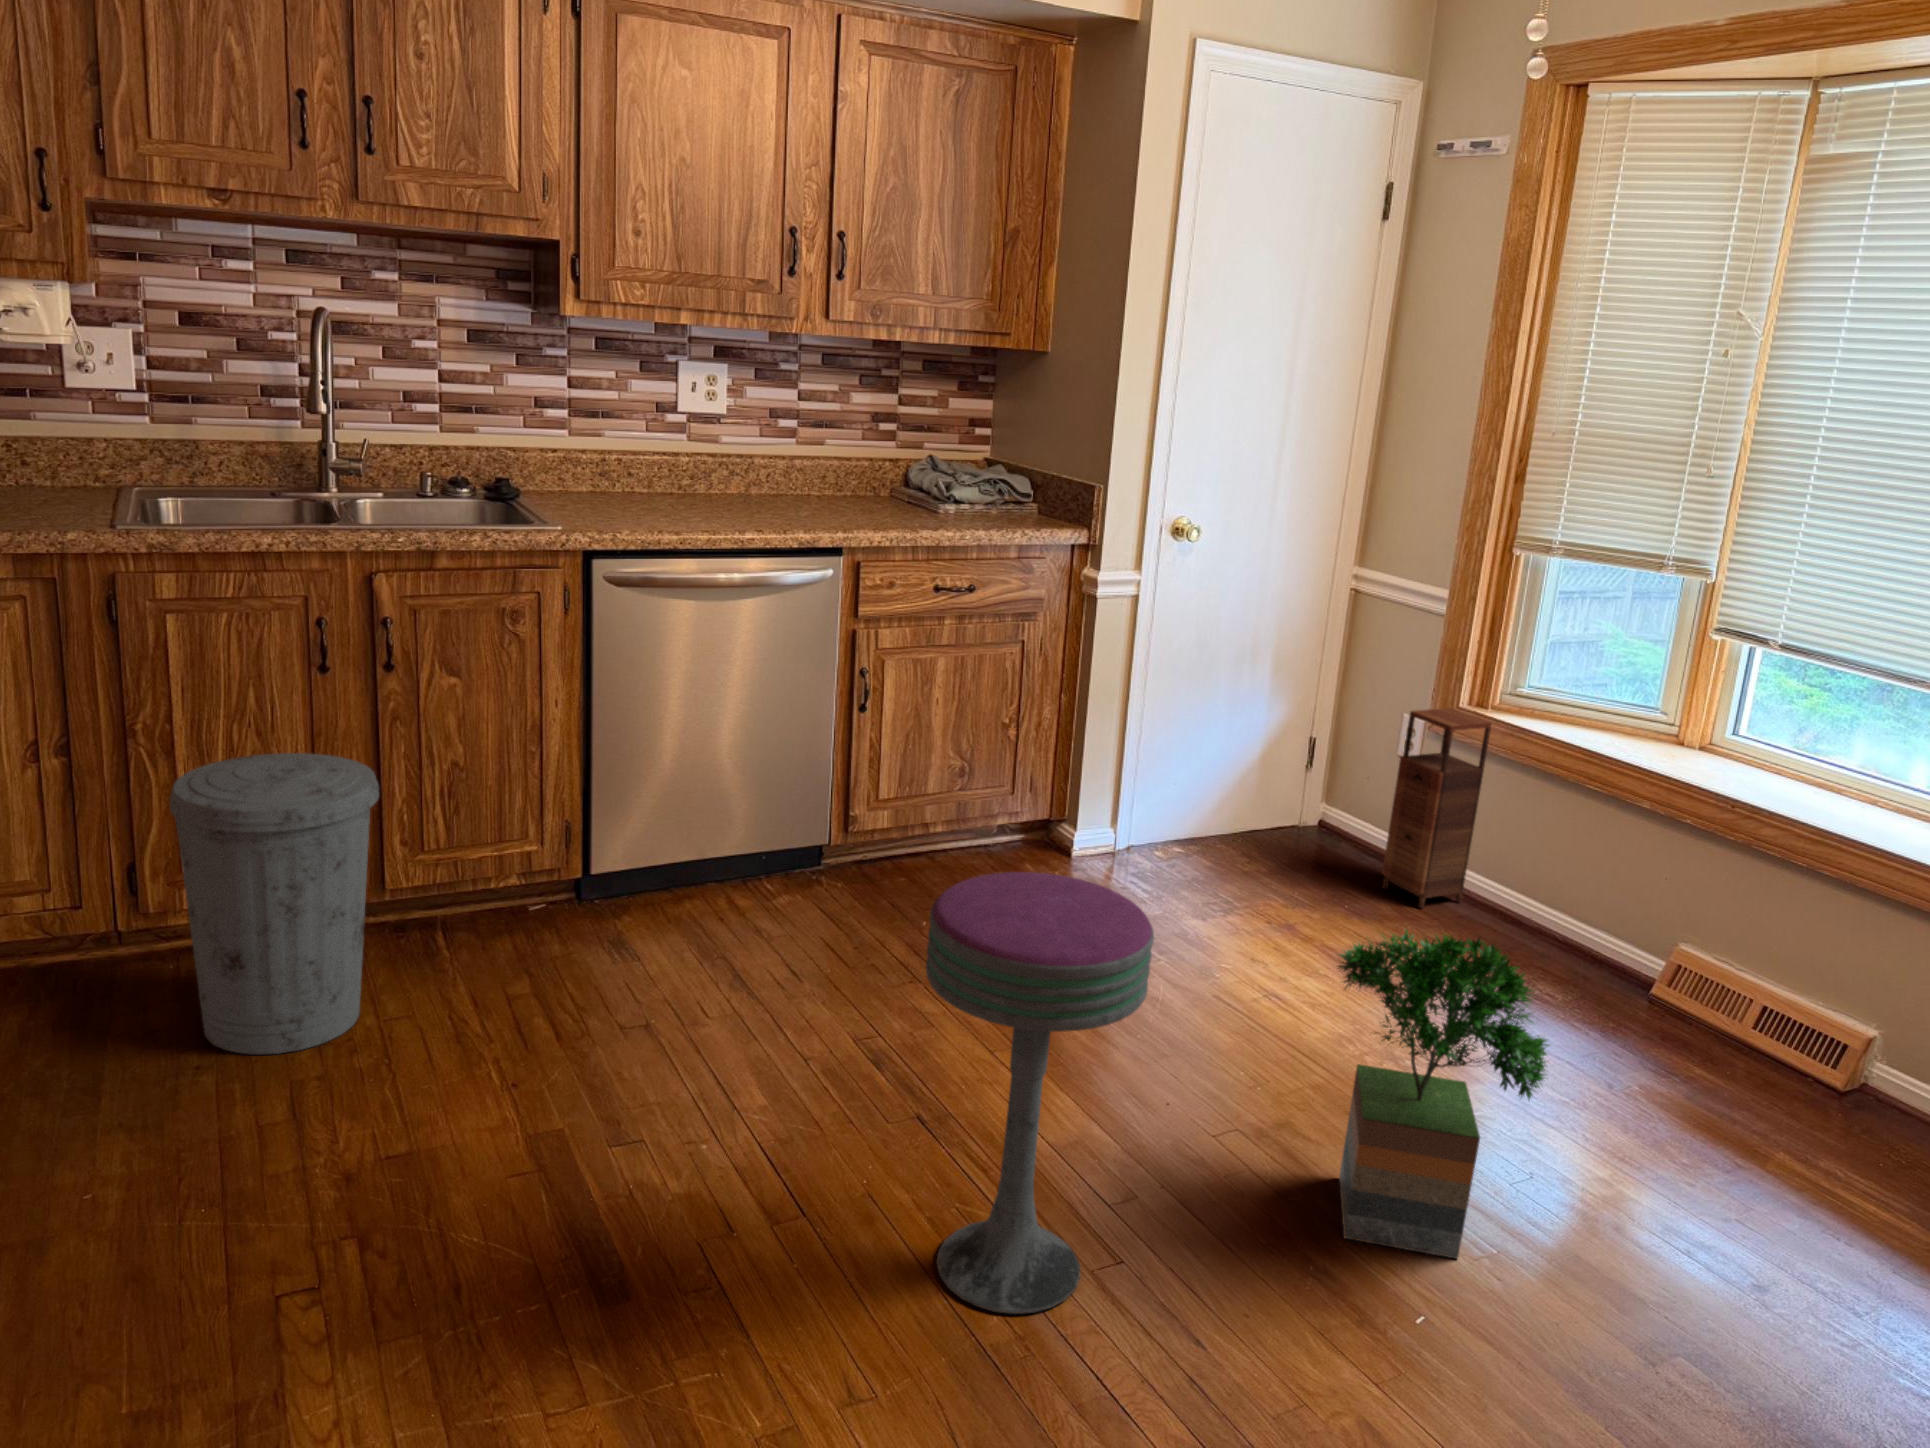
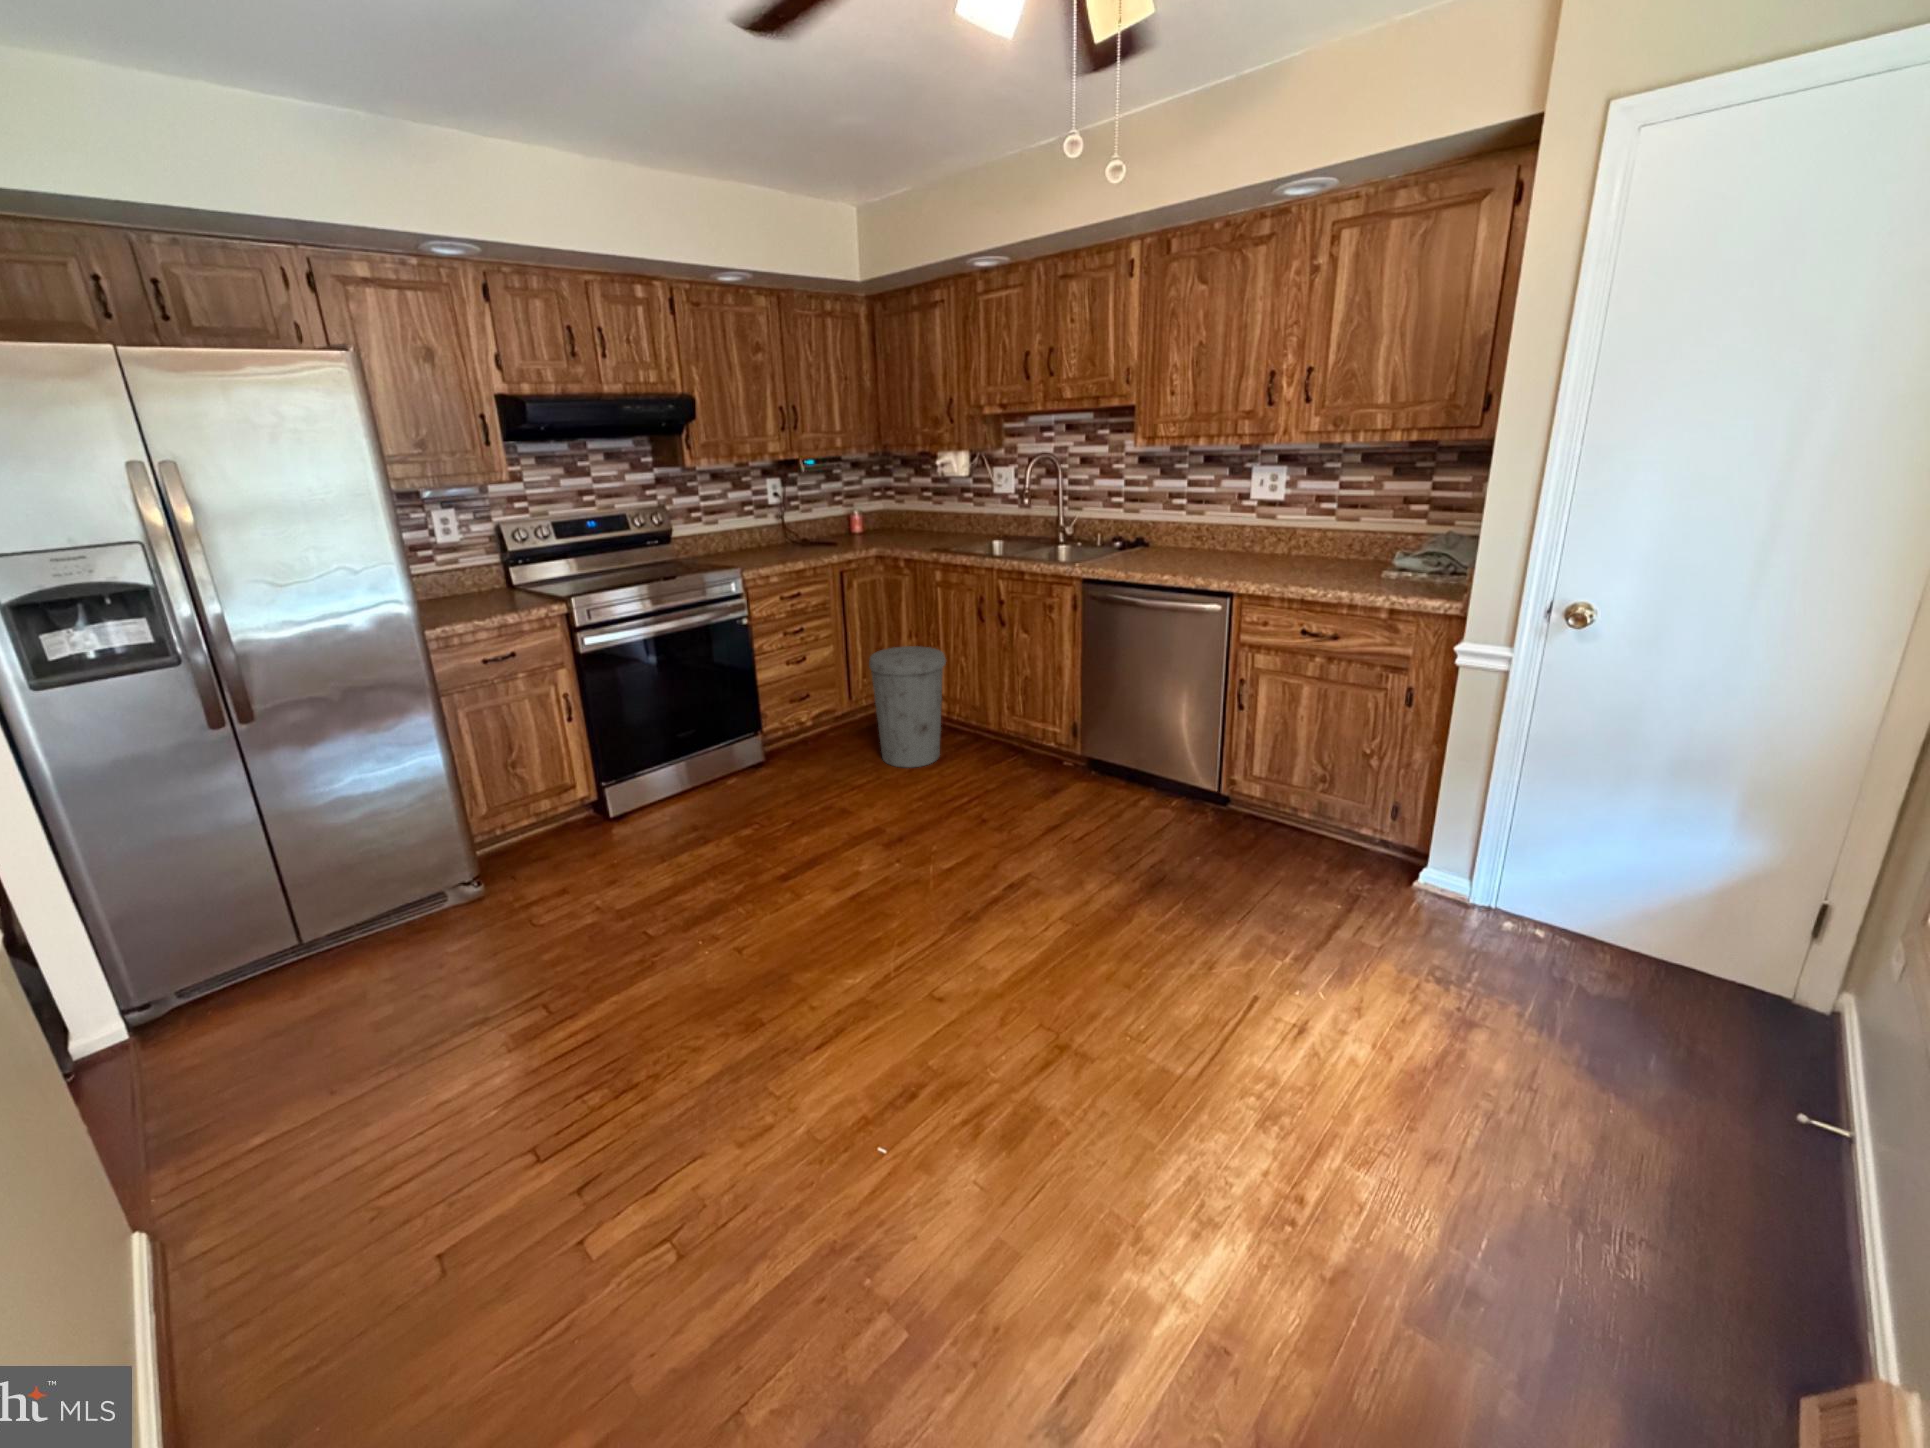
storage cabinet: present [1382,708,1491,909] -> none [1711,890,1907,1183]
bar stool: present [926,872,1154,1314] -> none [757,750,881,986]
potted tree: present [1339,928,1548,1259] -> none [884,902,1075,1168]

